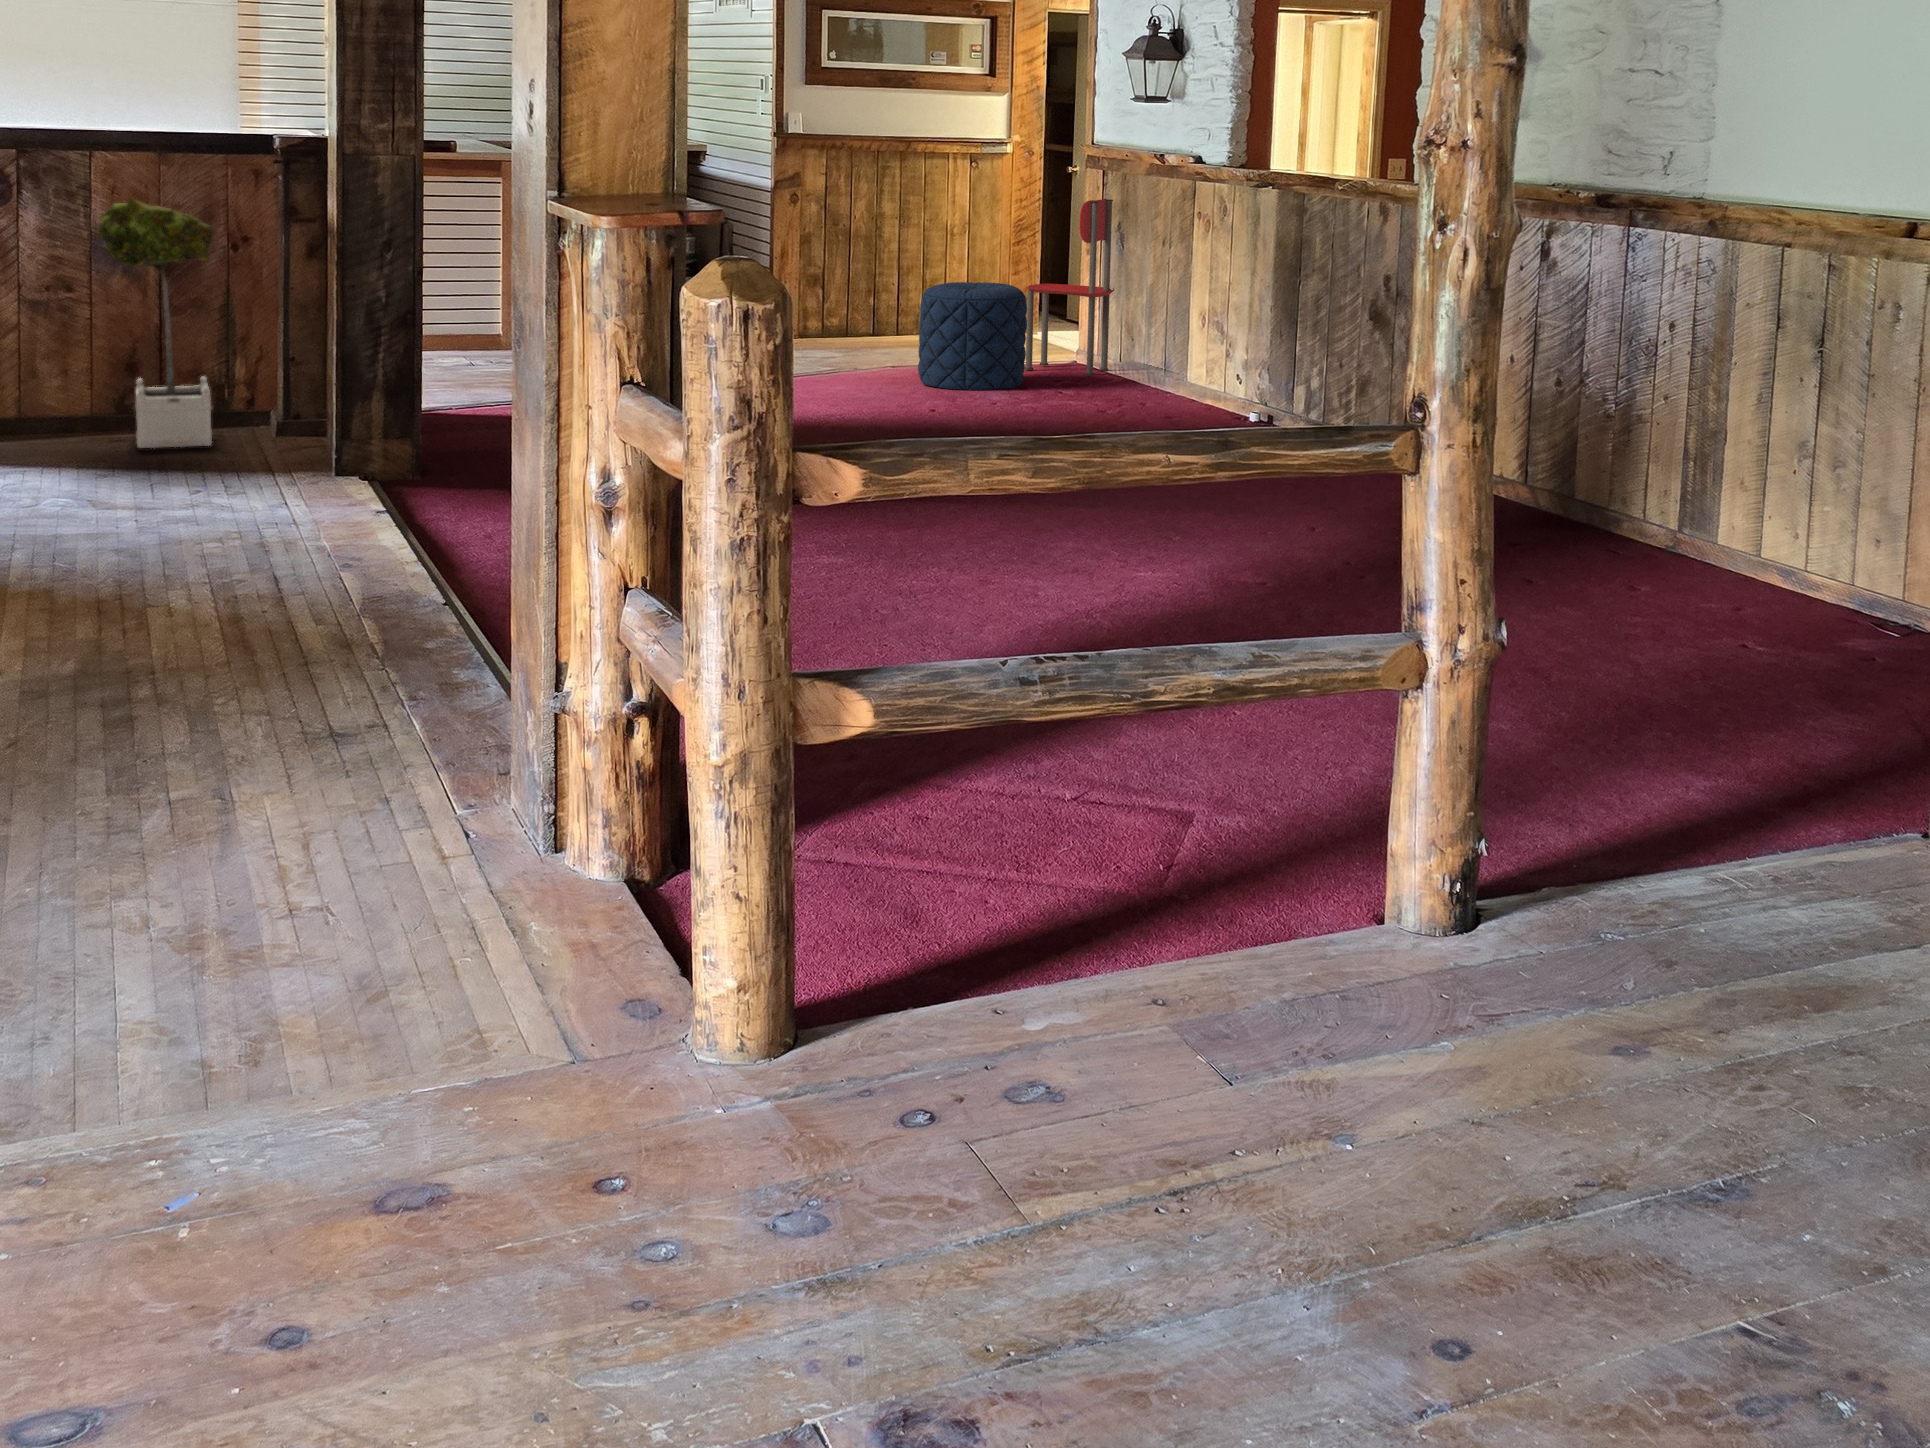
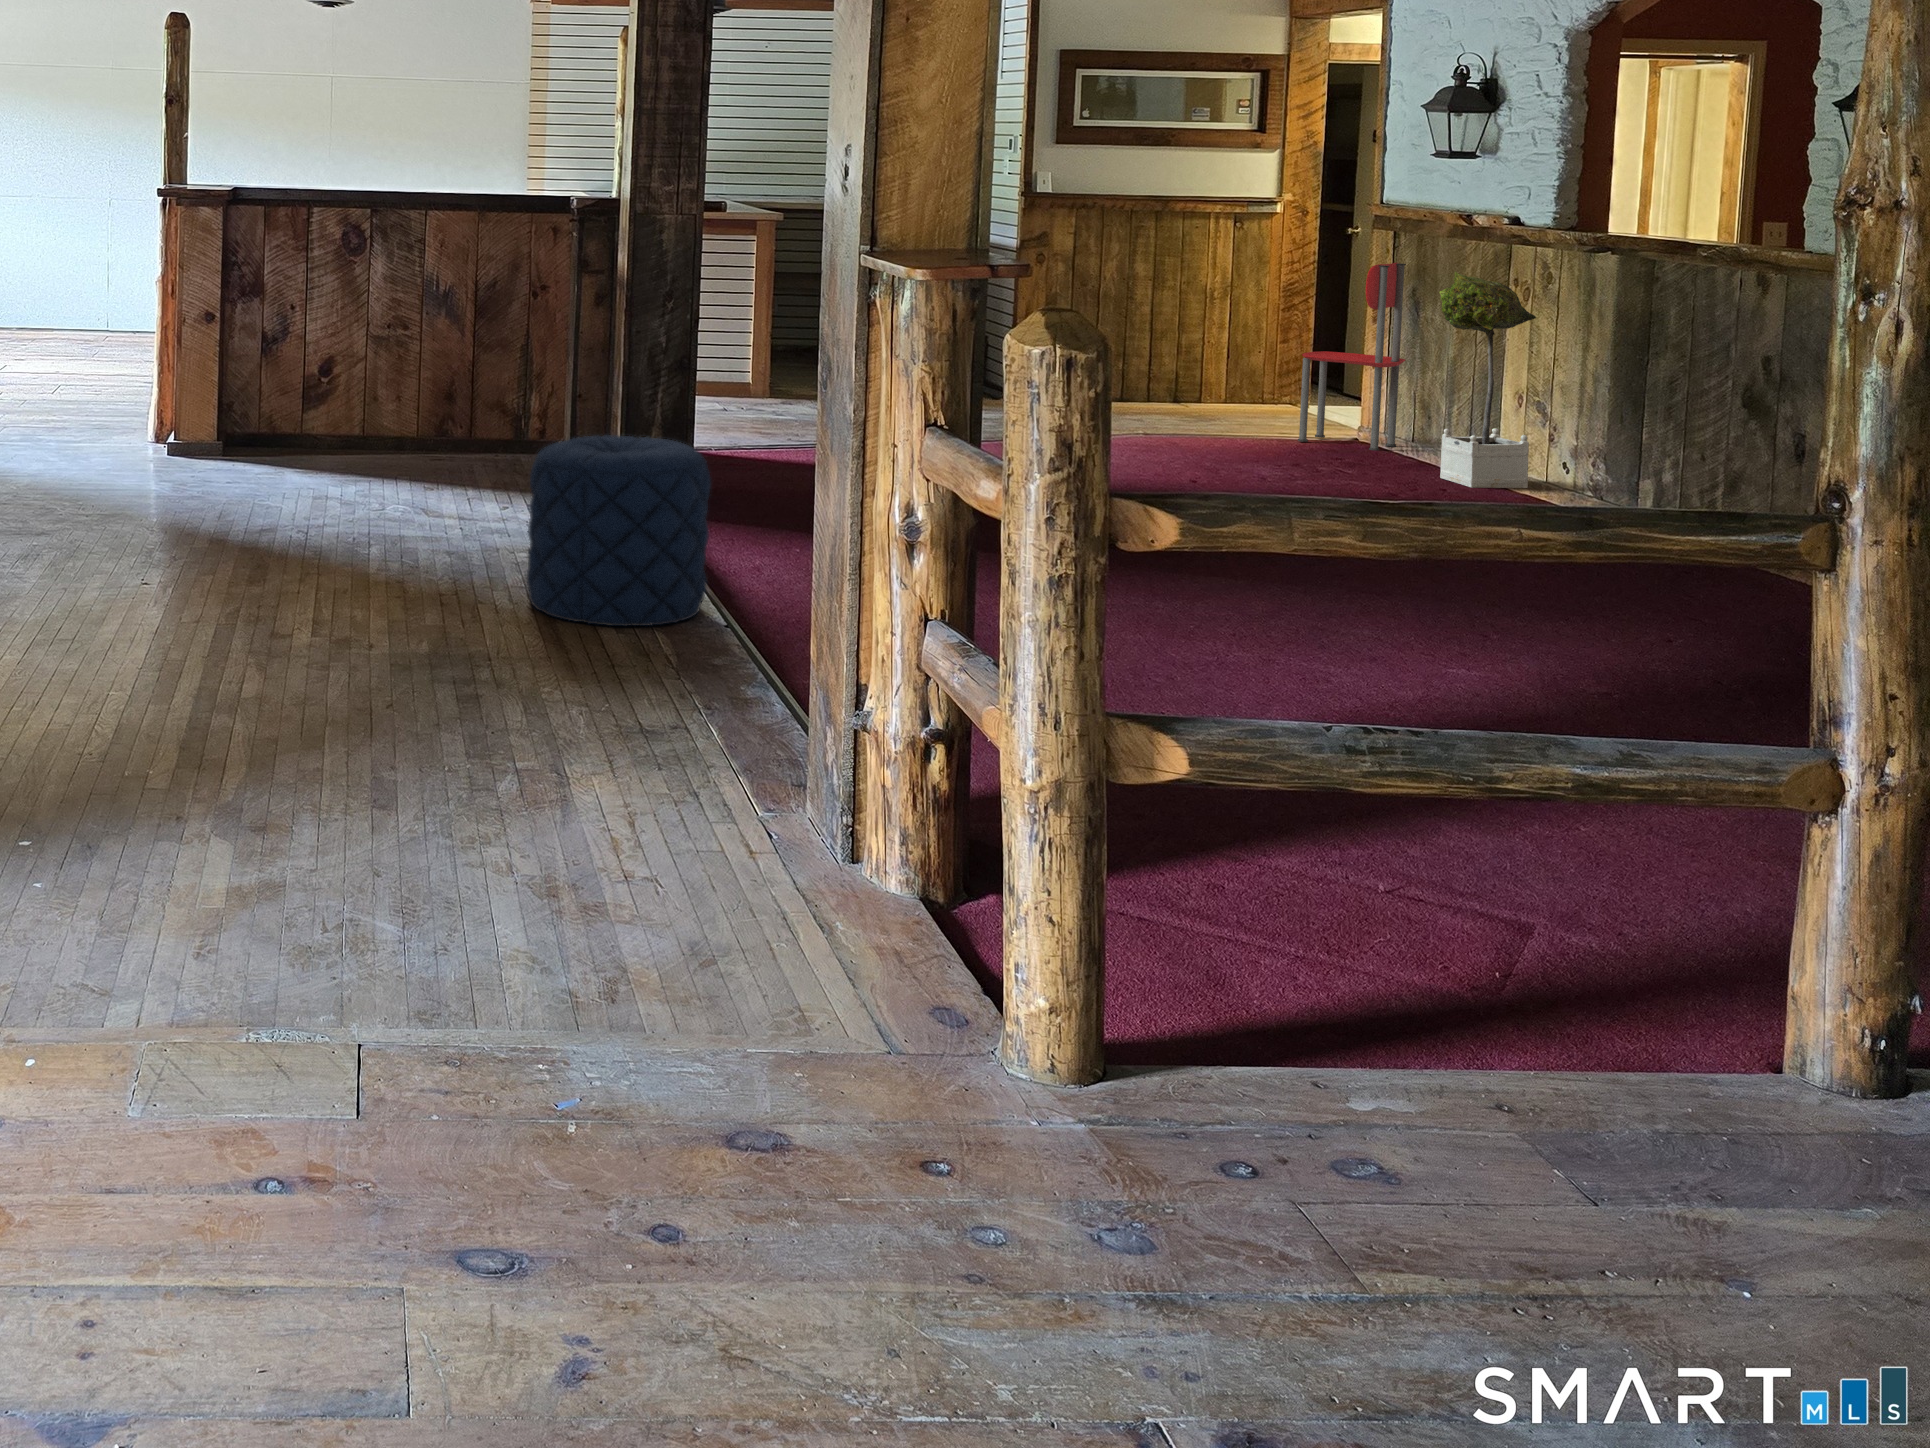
potted tree: present [99,199,215,448] -> present [1440,272,1536,488]
pouf: present [918,282,1027,390] -> present [527,435,711,626]

